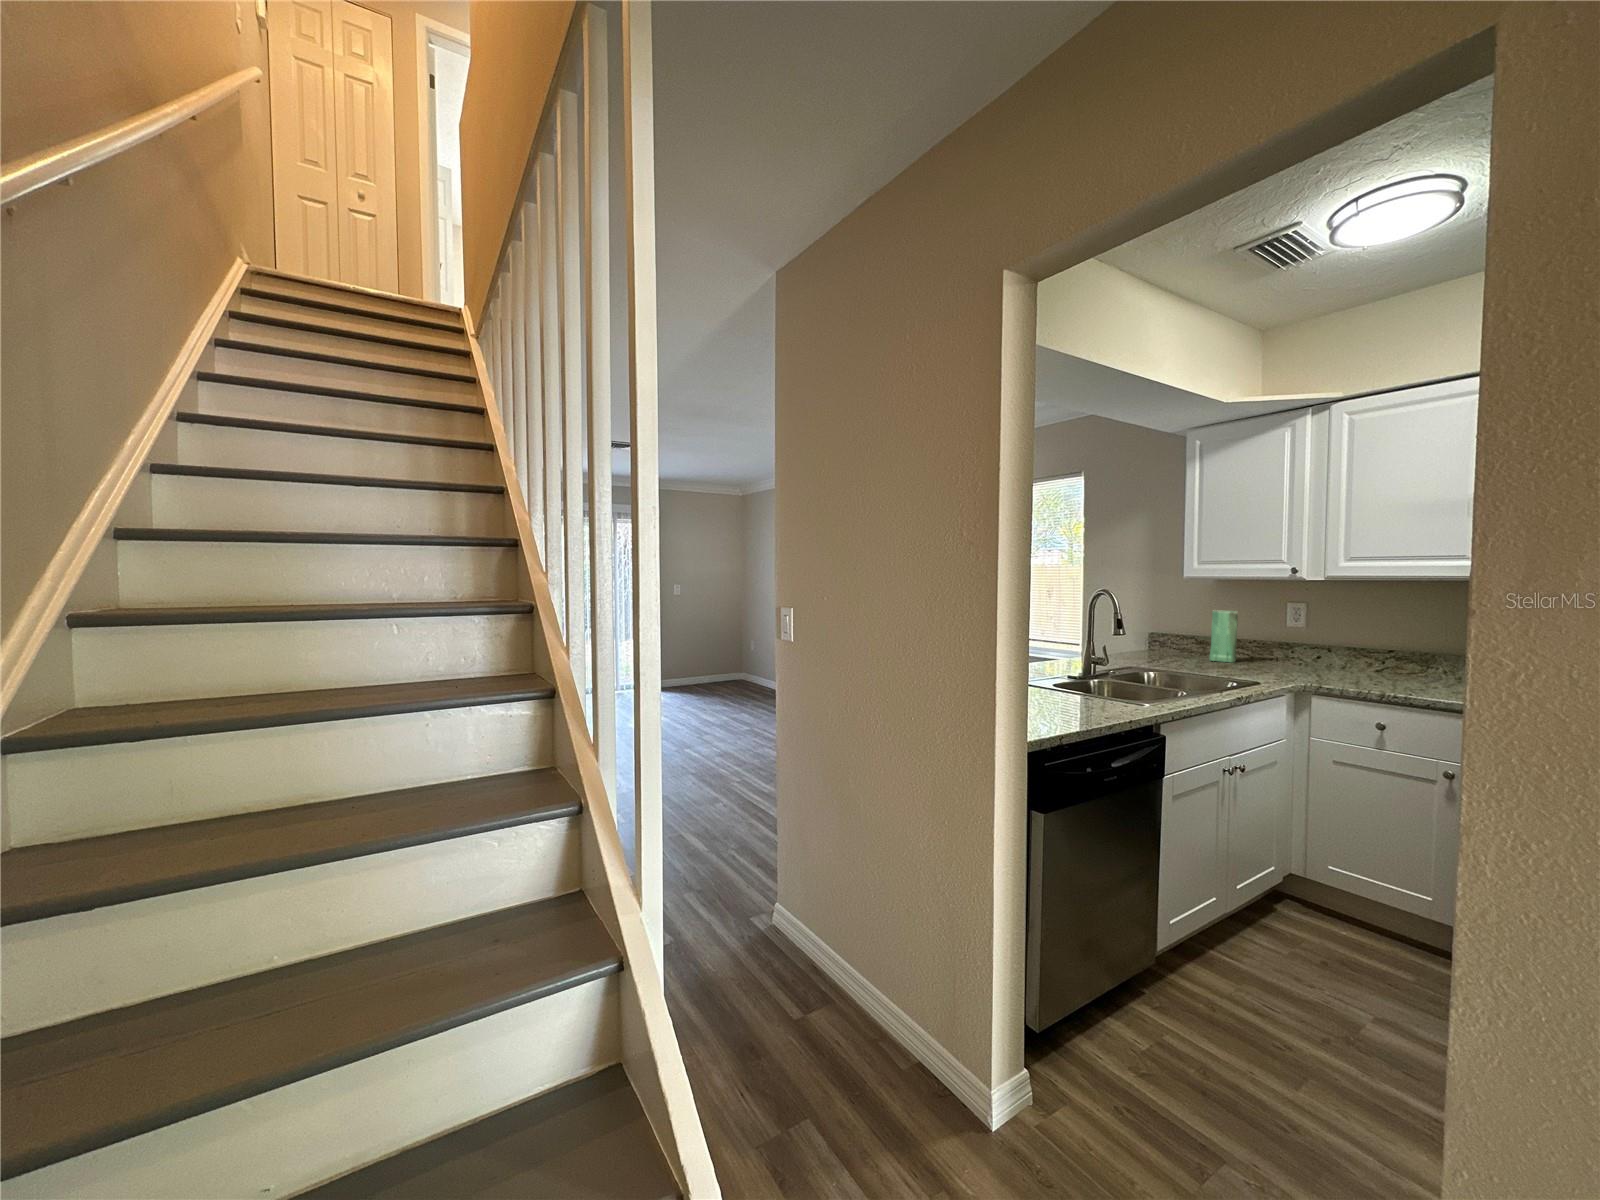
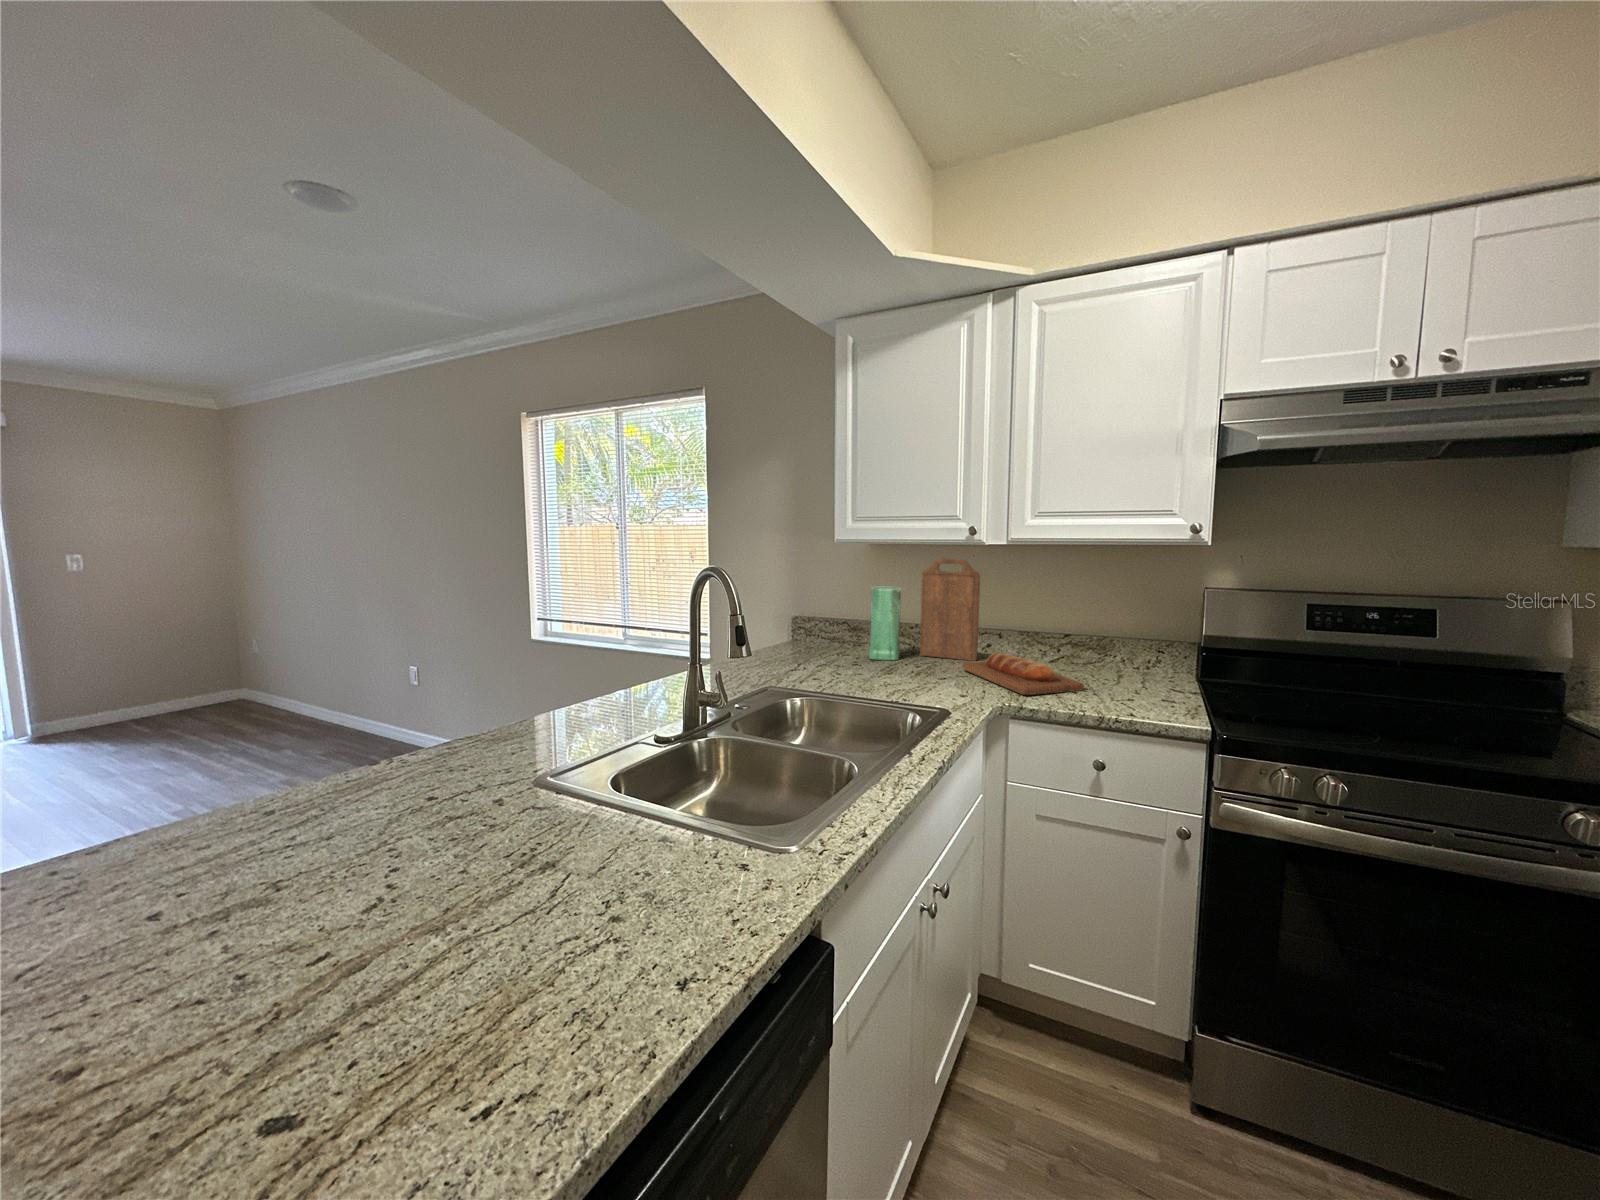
cutting board: none [1254,591,1308,667] -> present [920,558,980,661]
bread loaf: none [1288,658,1394,685] -> present [962,653,1084,695]

